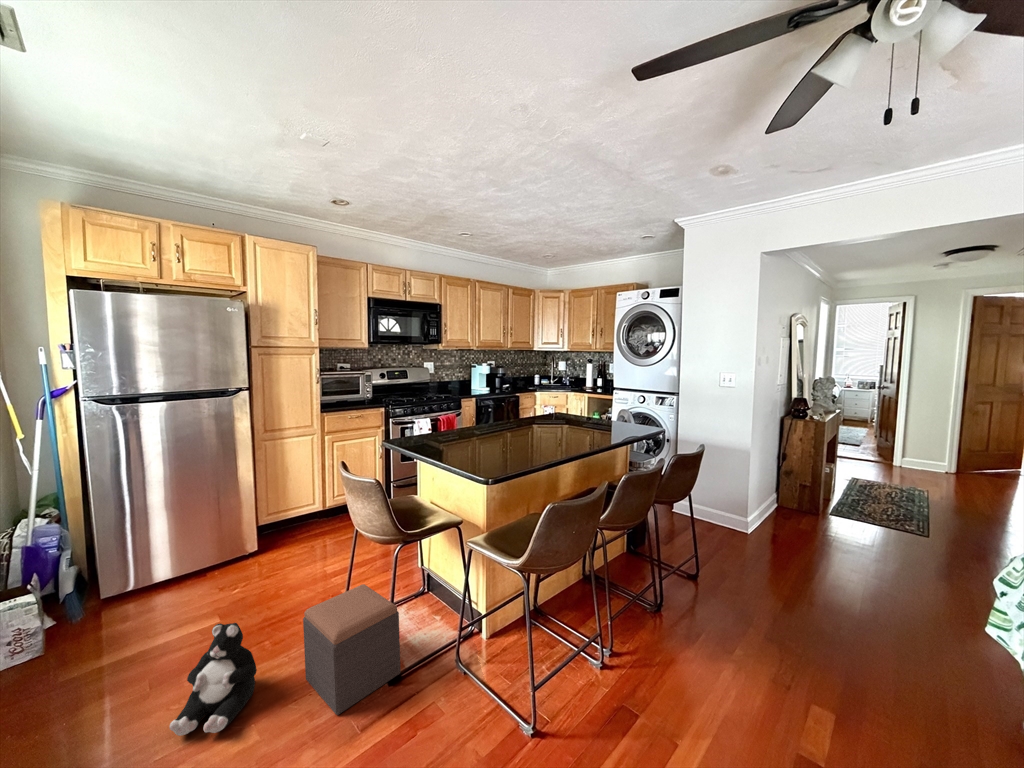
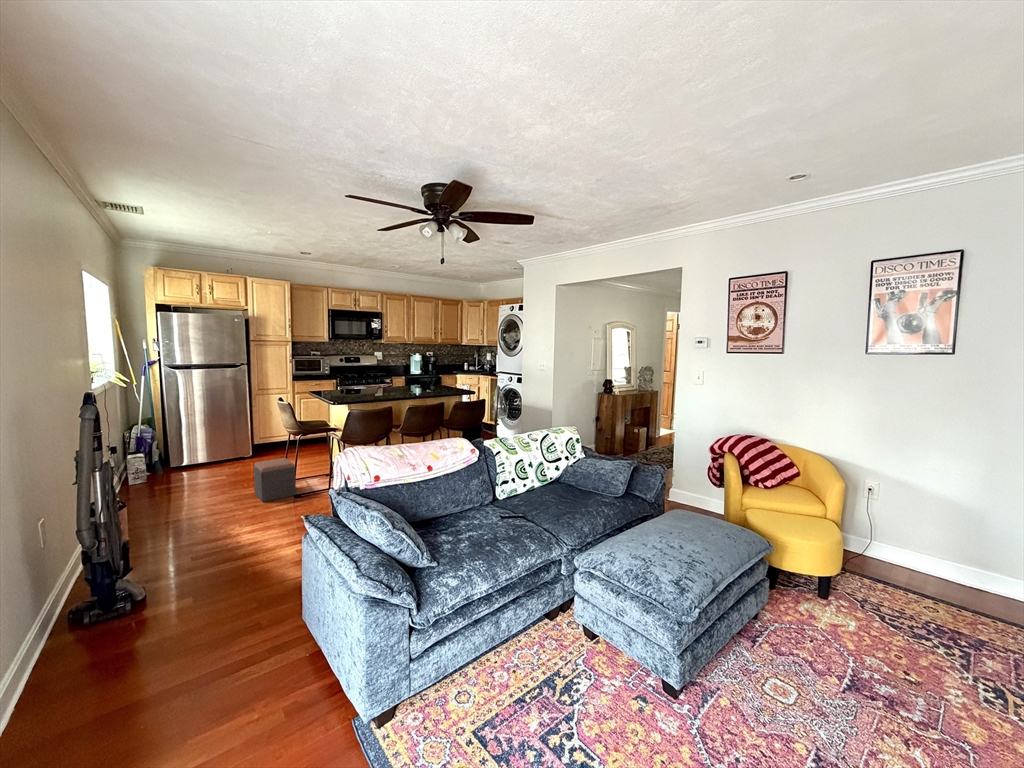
plush toy: present [170,623,257,735] -> none [197,464,233,502]

